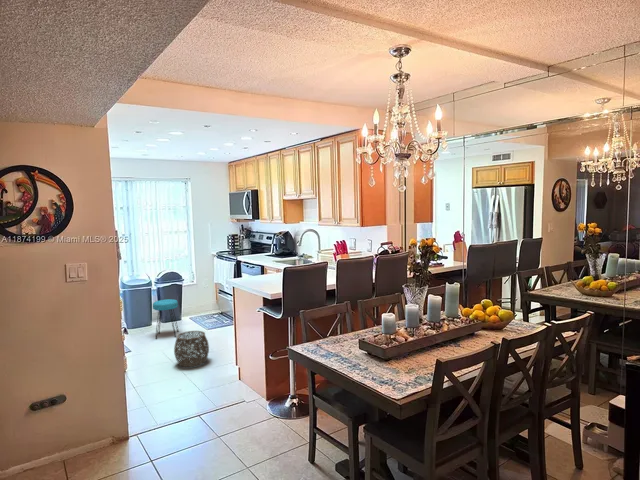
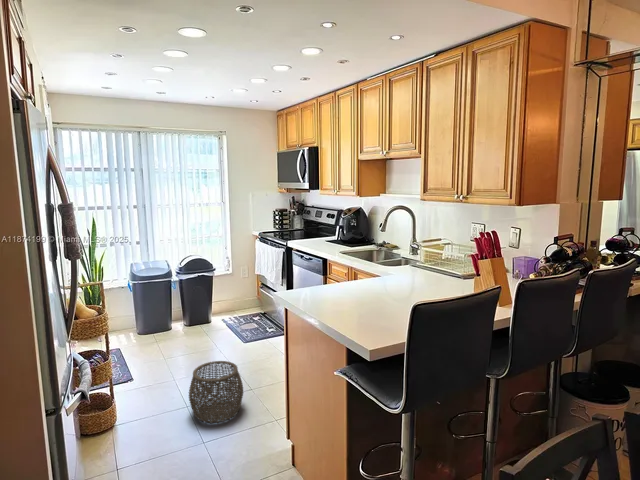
stool: present [153,299,179,339] -> none [169,299,205,355]

